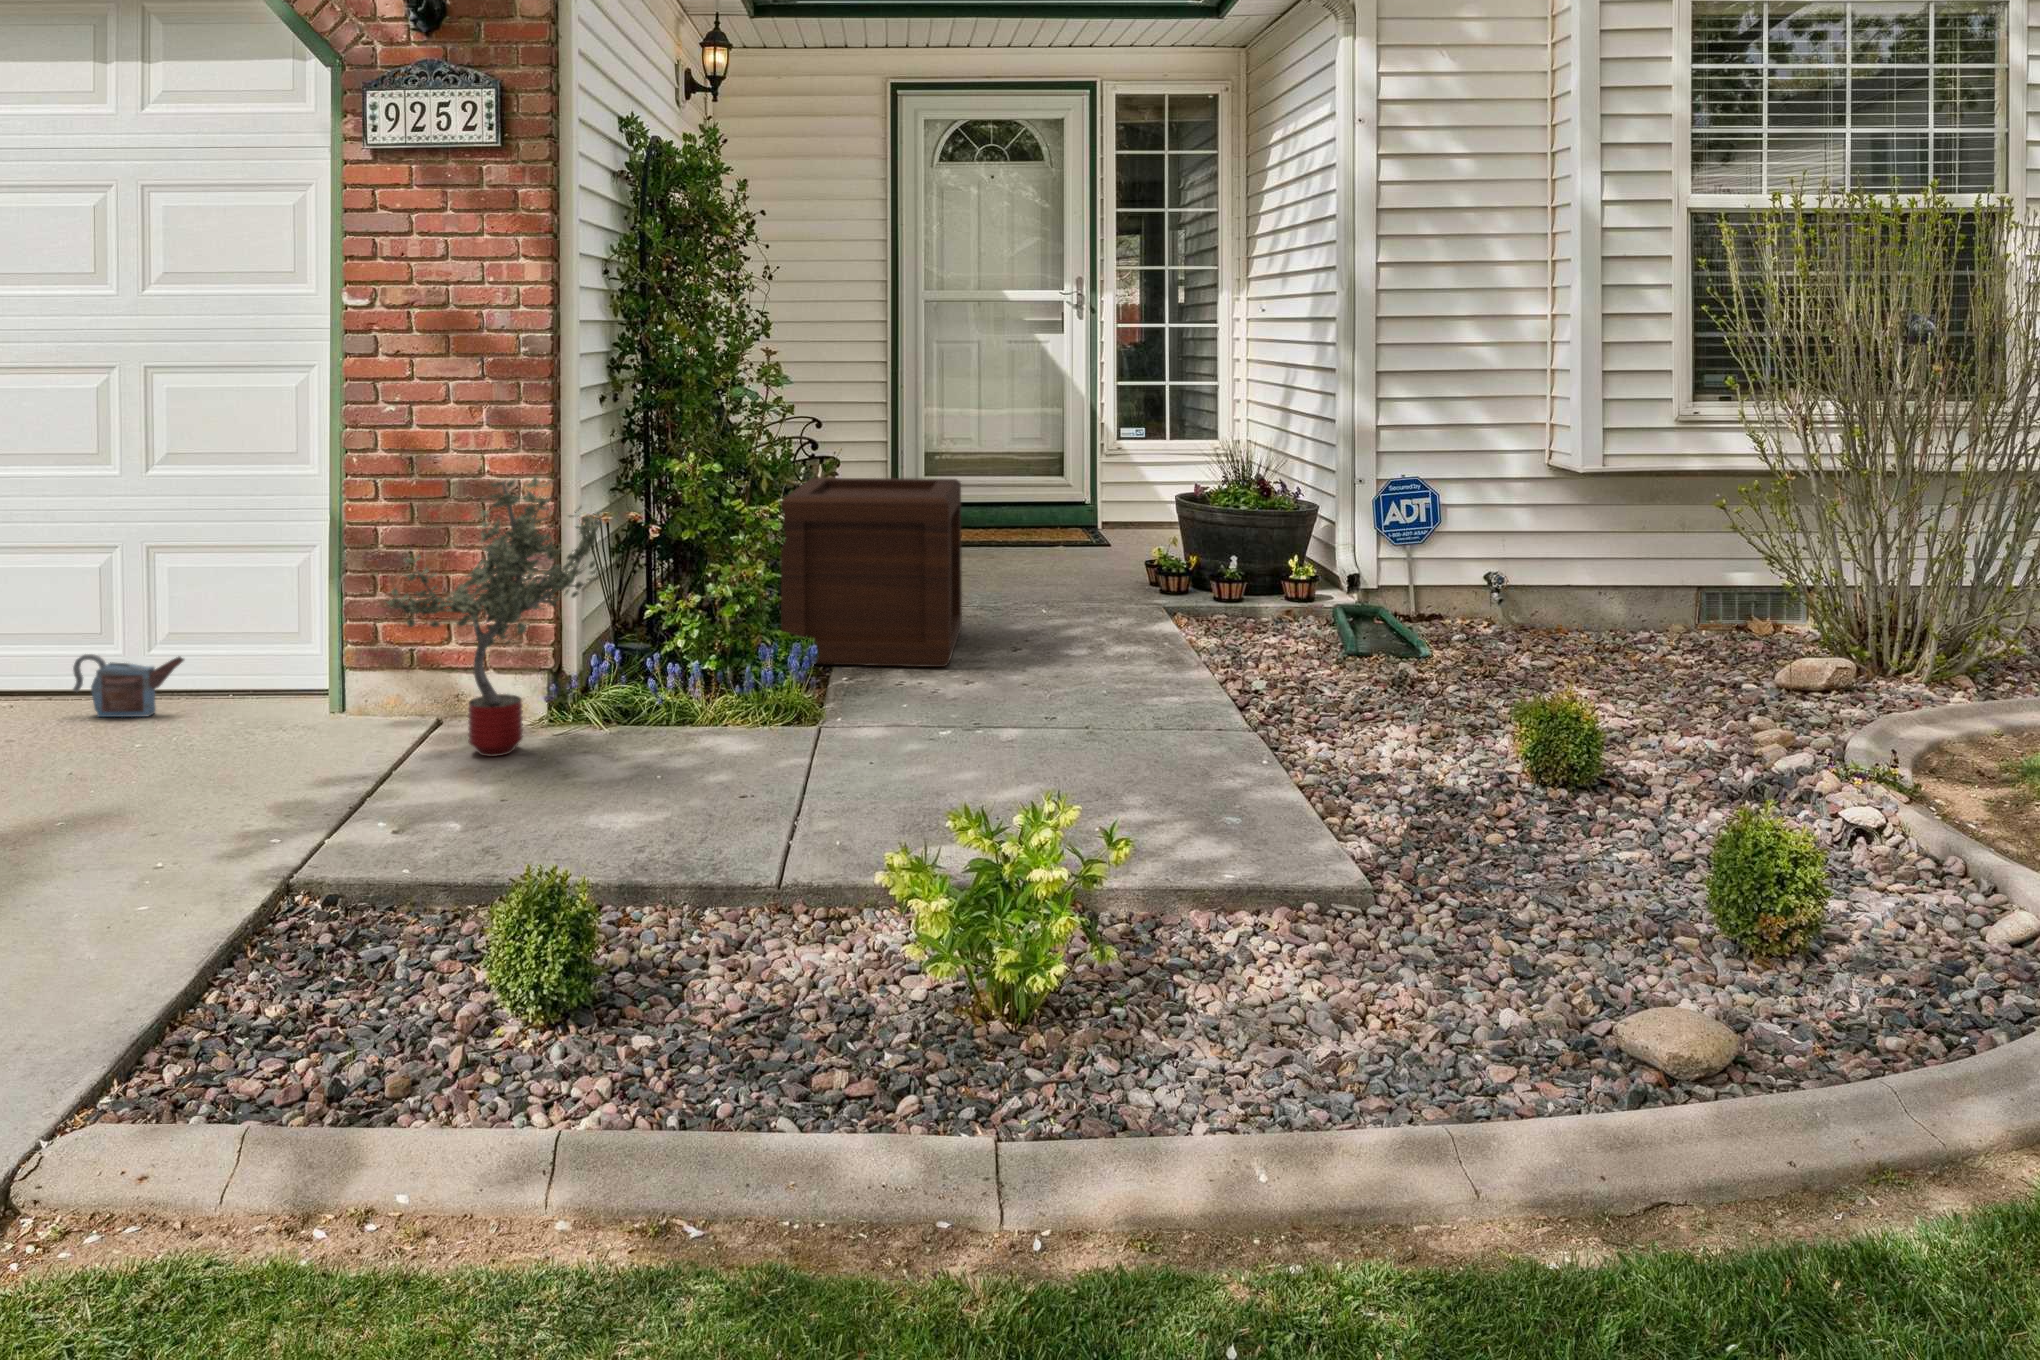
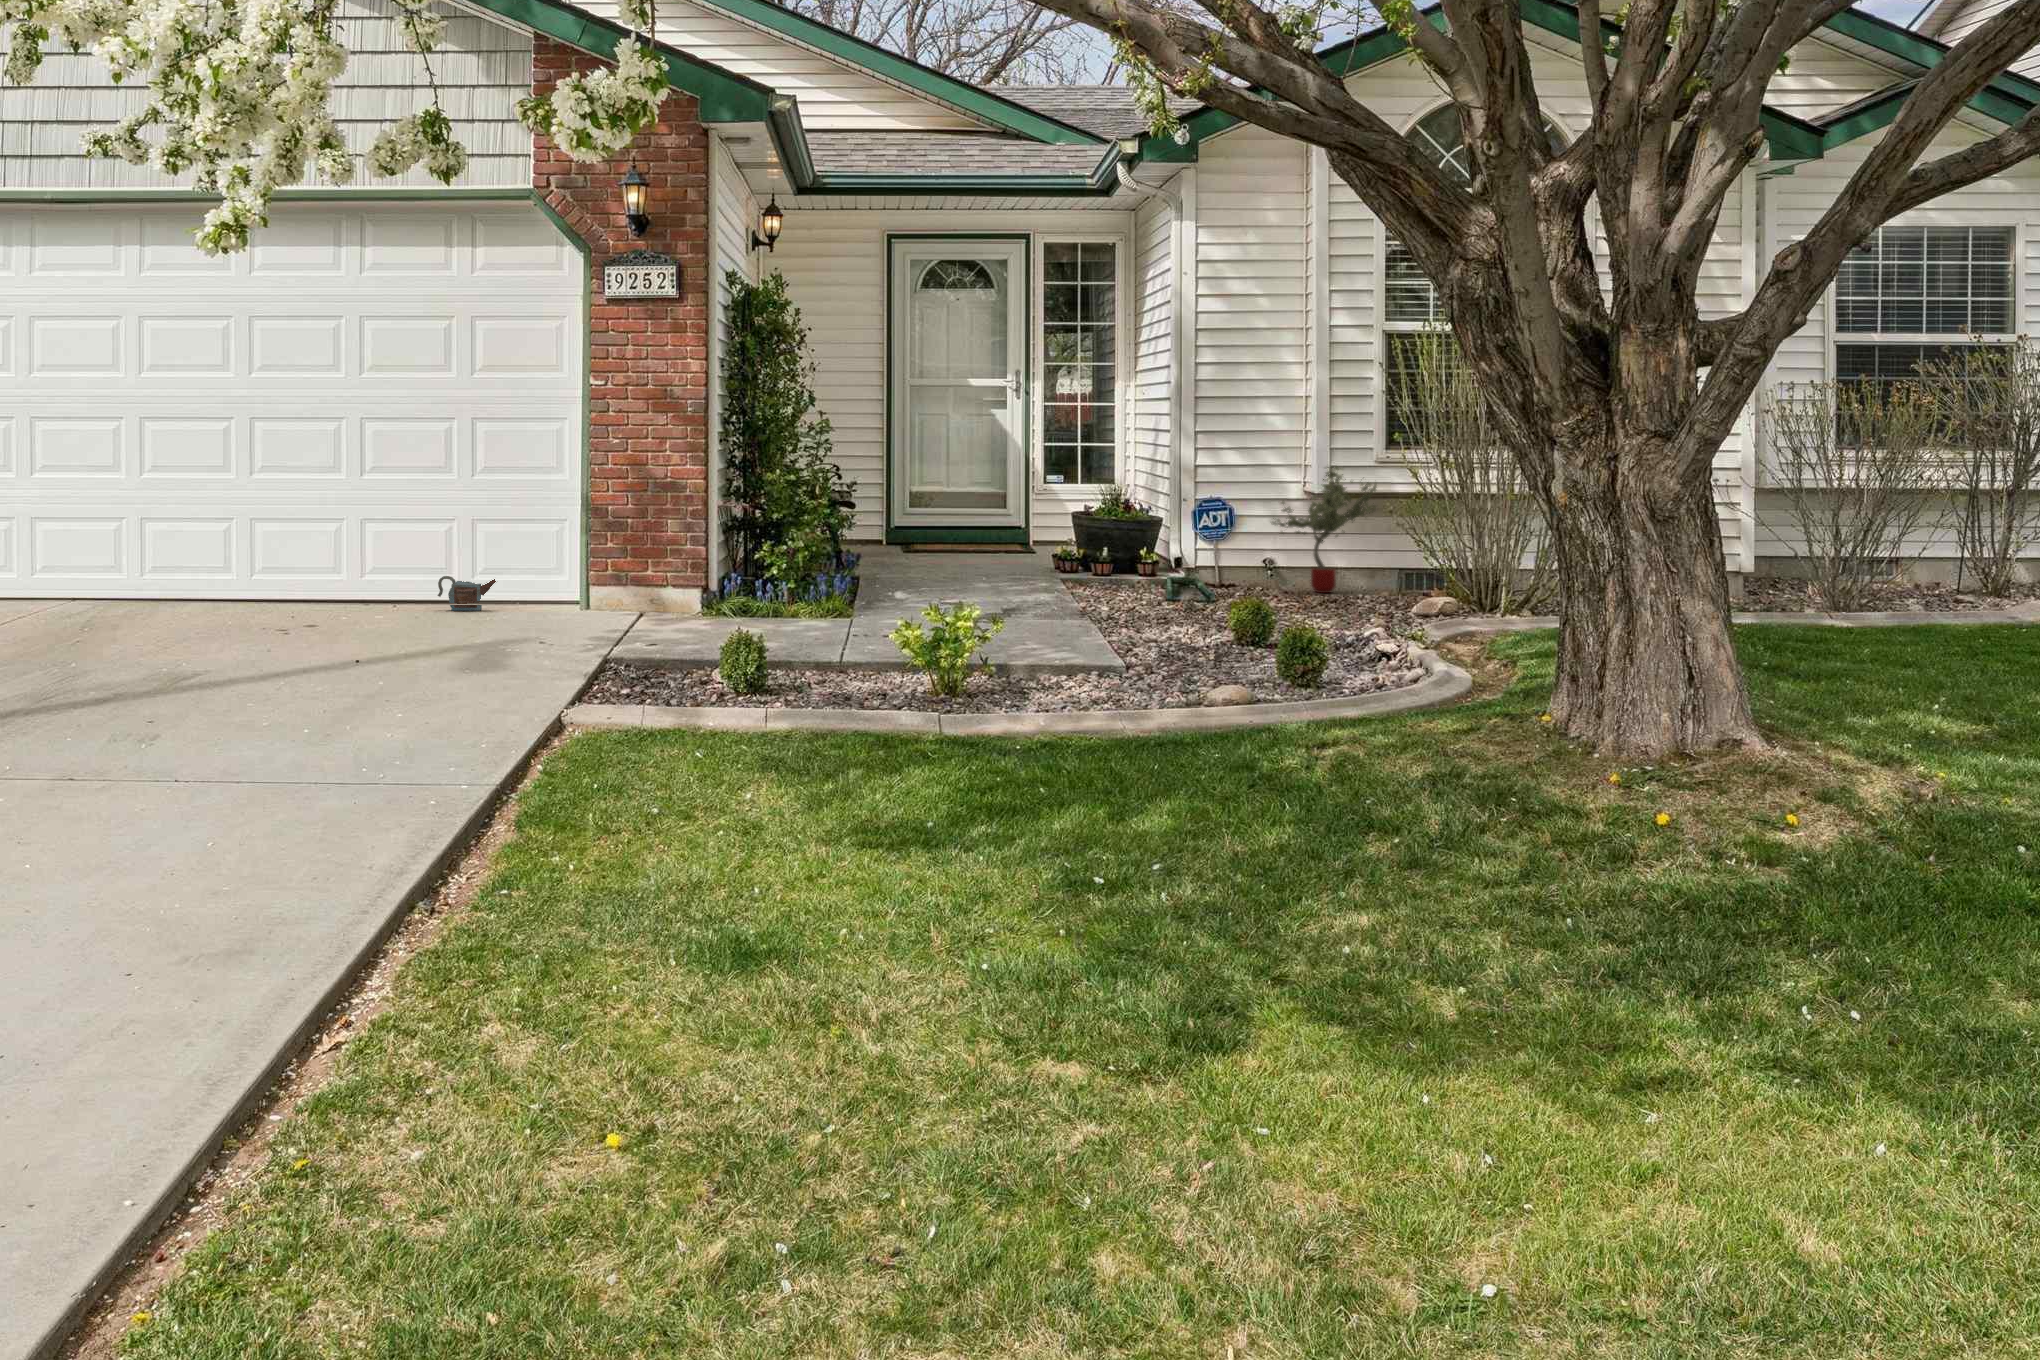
potted tree: present [387,477,605,757] -> present [1273,466,1377,593]
wooden crate: present [780,478,962,667] -> none [826,492,933,599]

